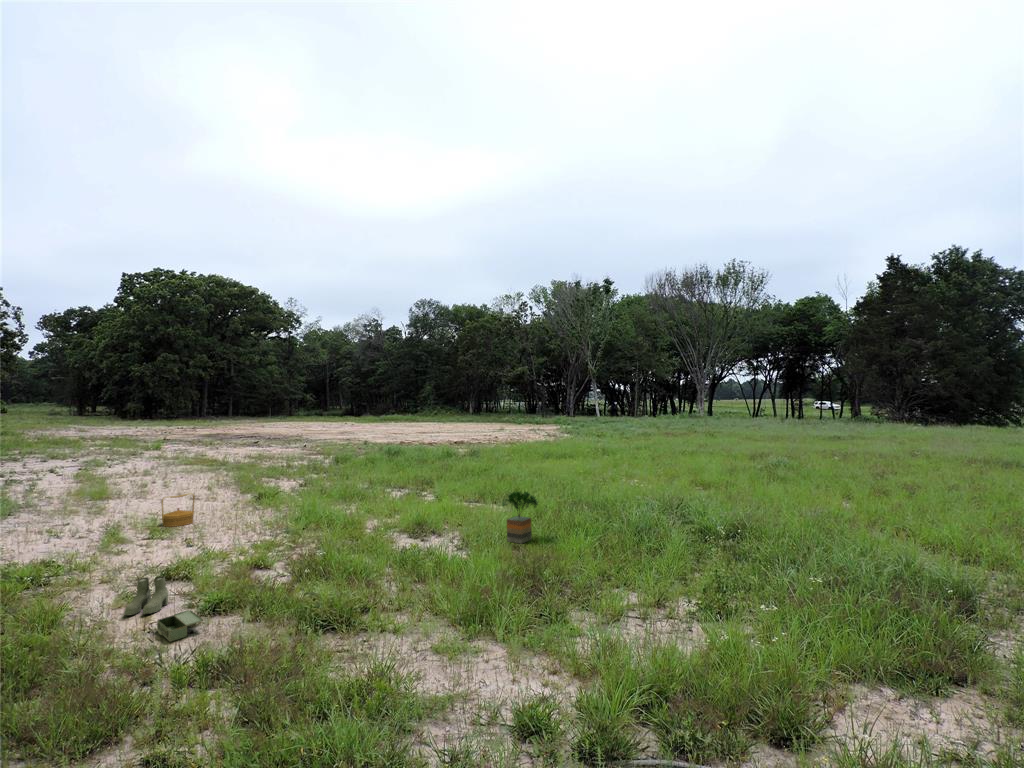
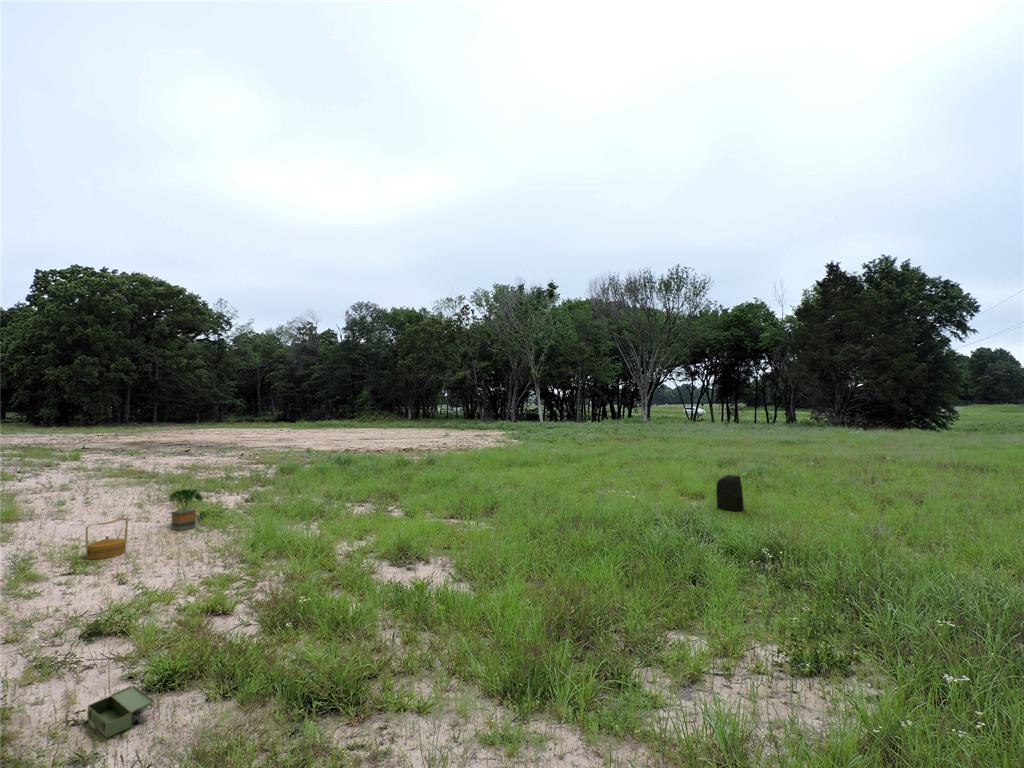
backpack: none [758,463,788,503] -> present [716,475,744,511]
potted tree: present [502,491,538,544] -> present [169,489,203,531]
boots: present [124,577,168,616] -> none [38,639,101,698]

